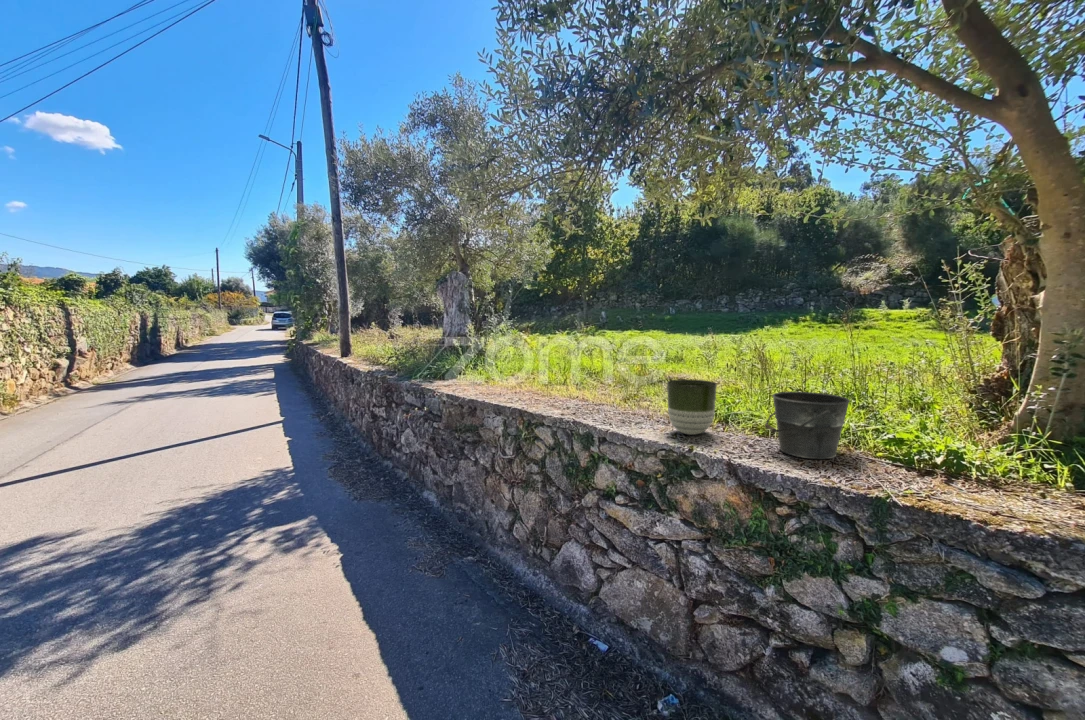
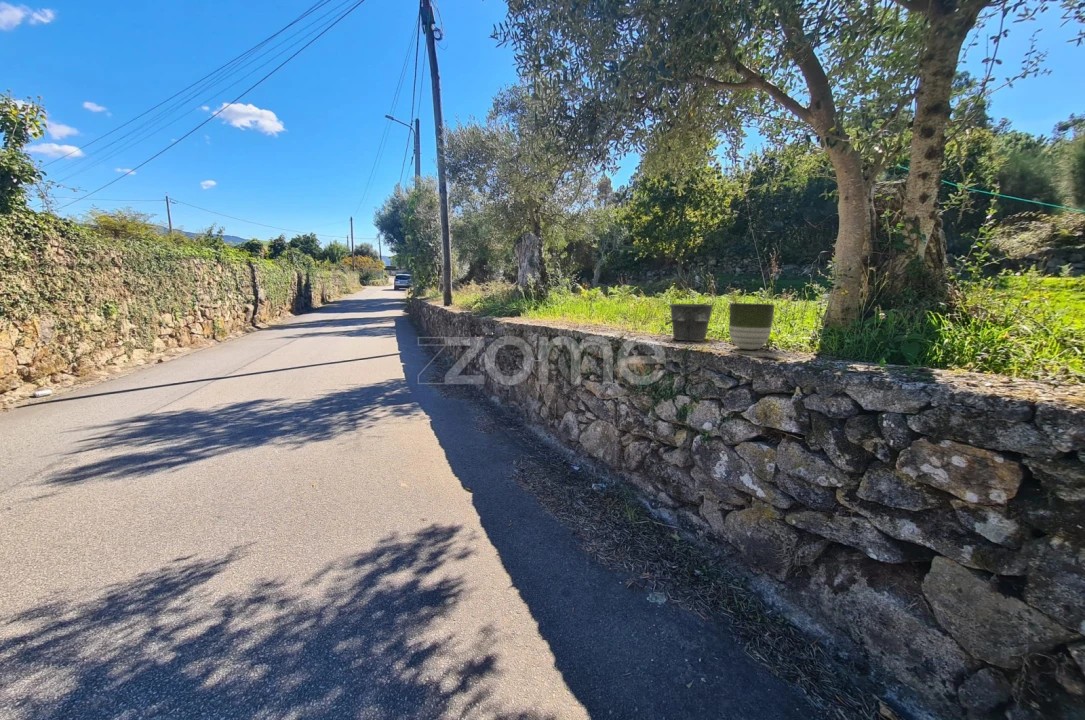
planter: present [667,379,717,435] -> present [729,303,775,350]

